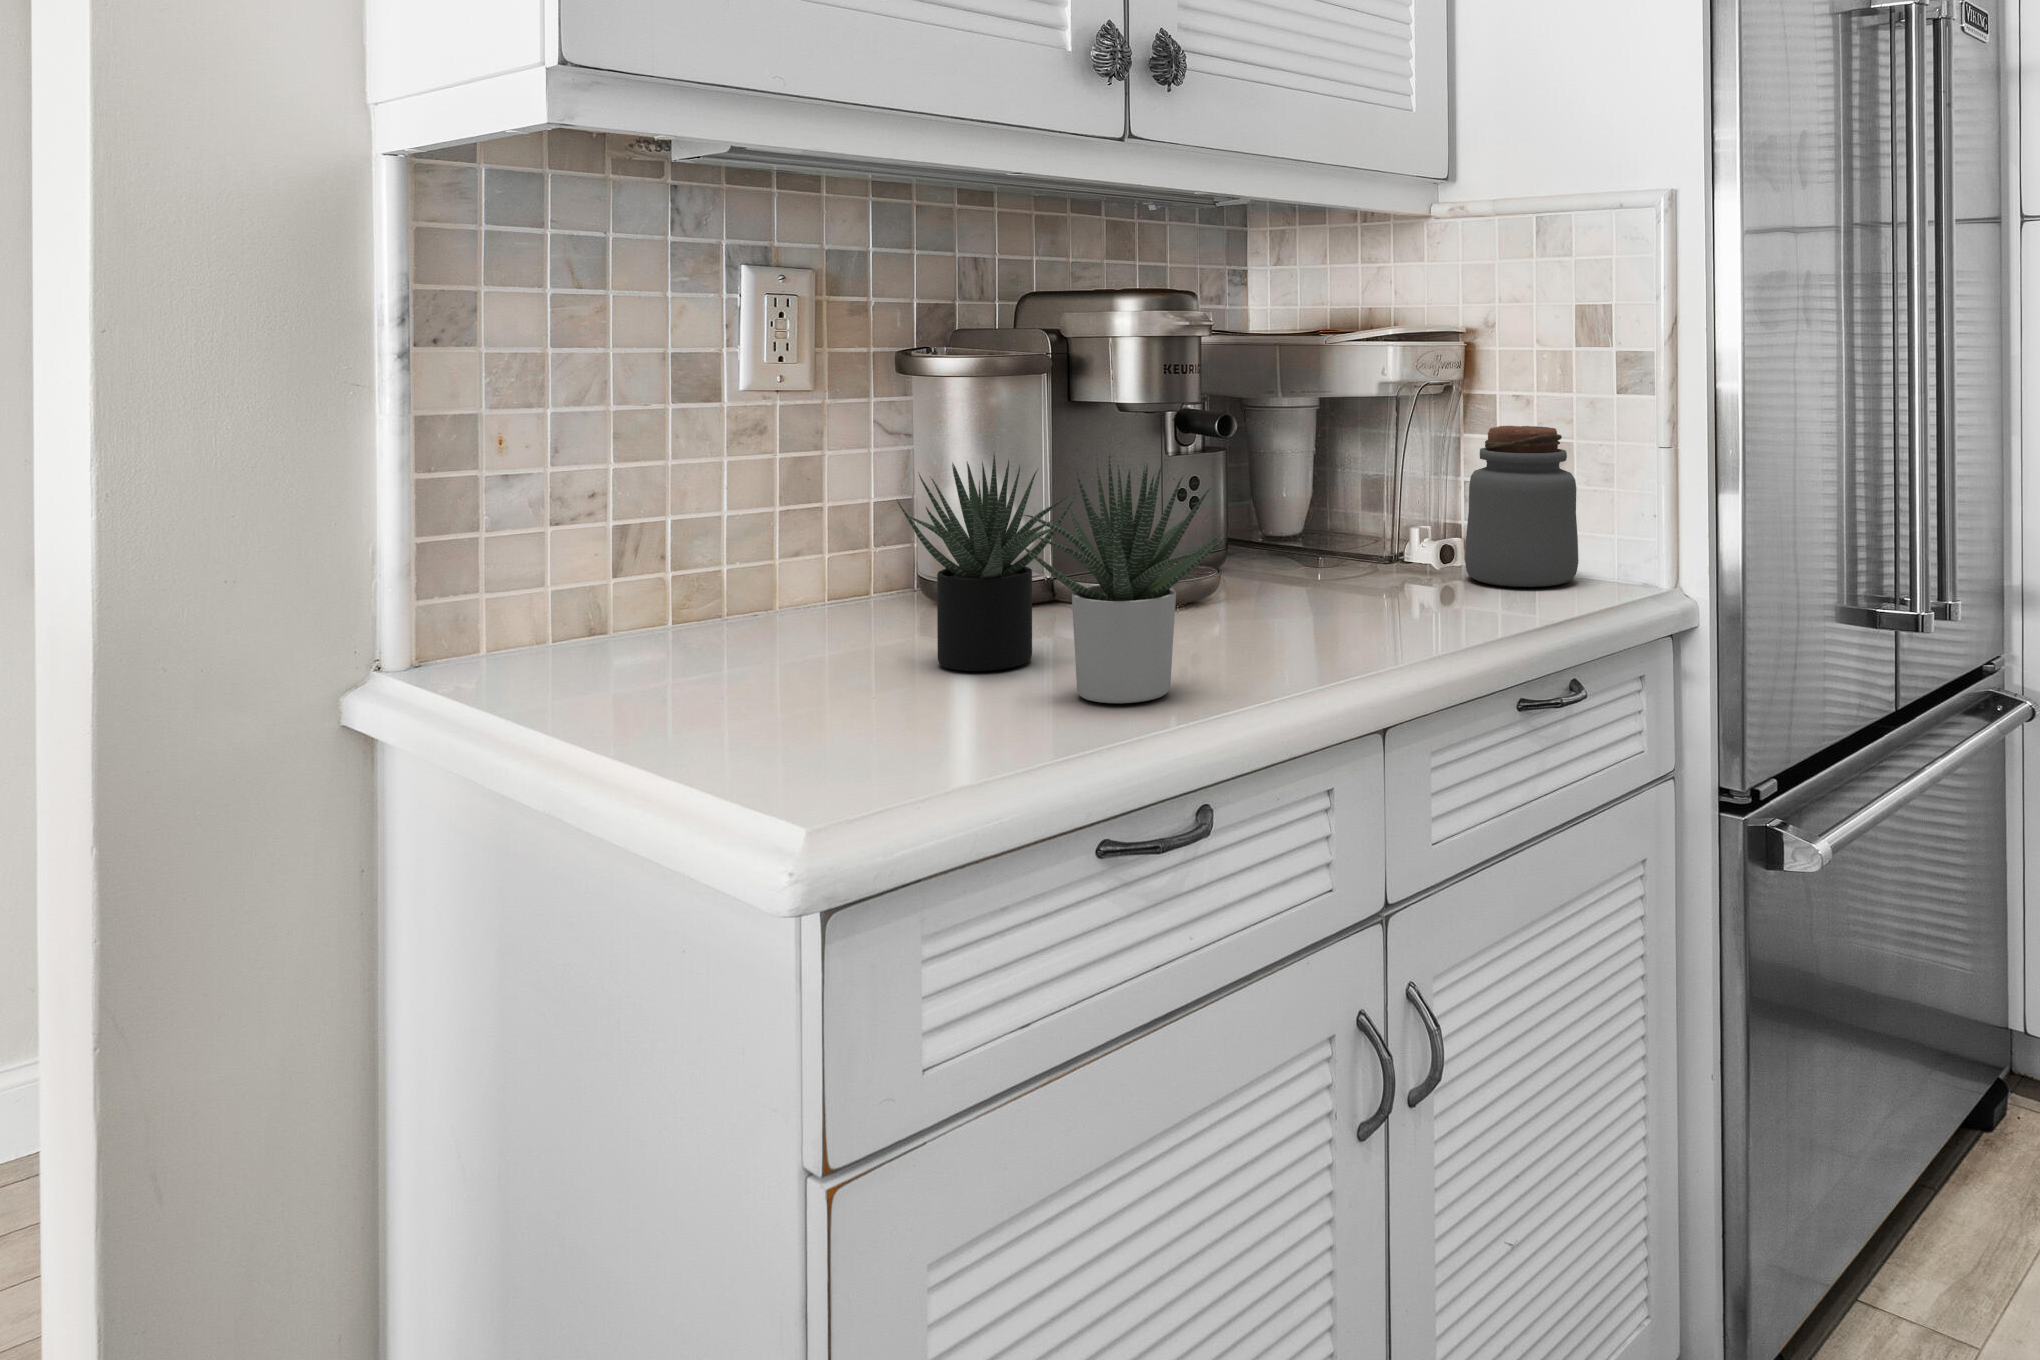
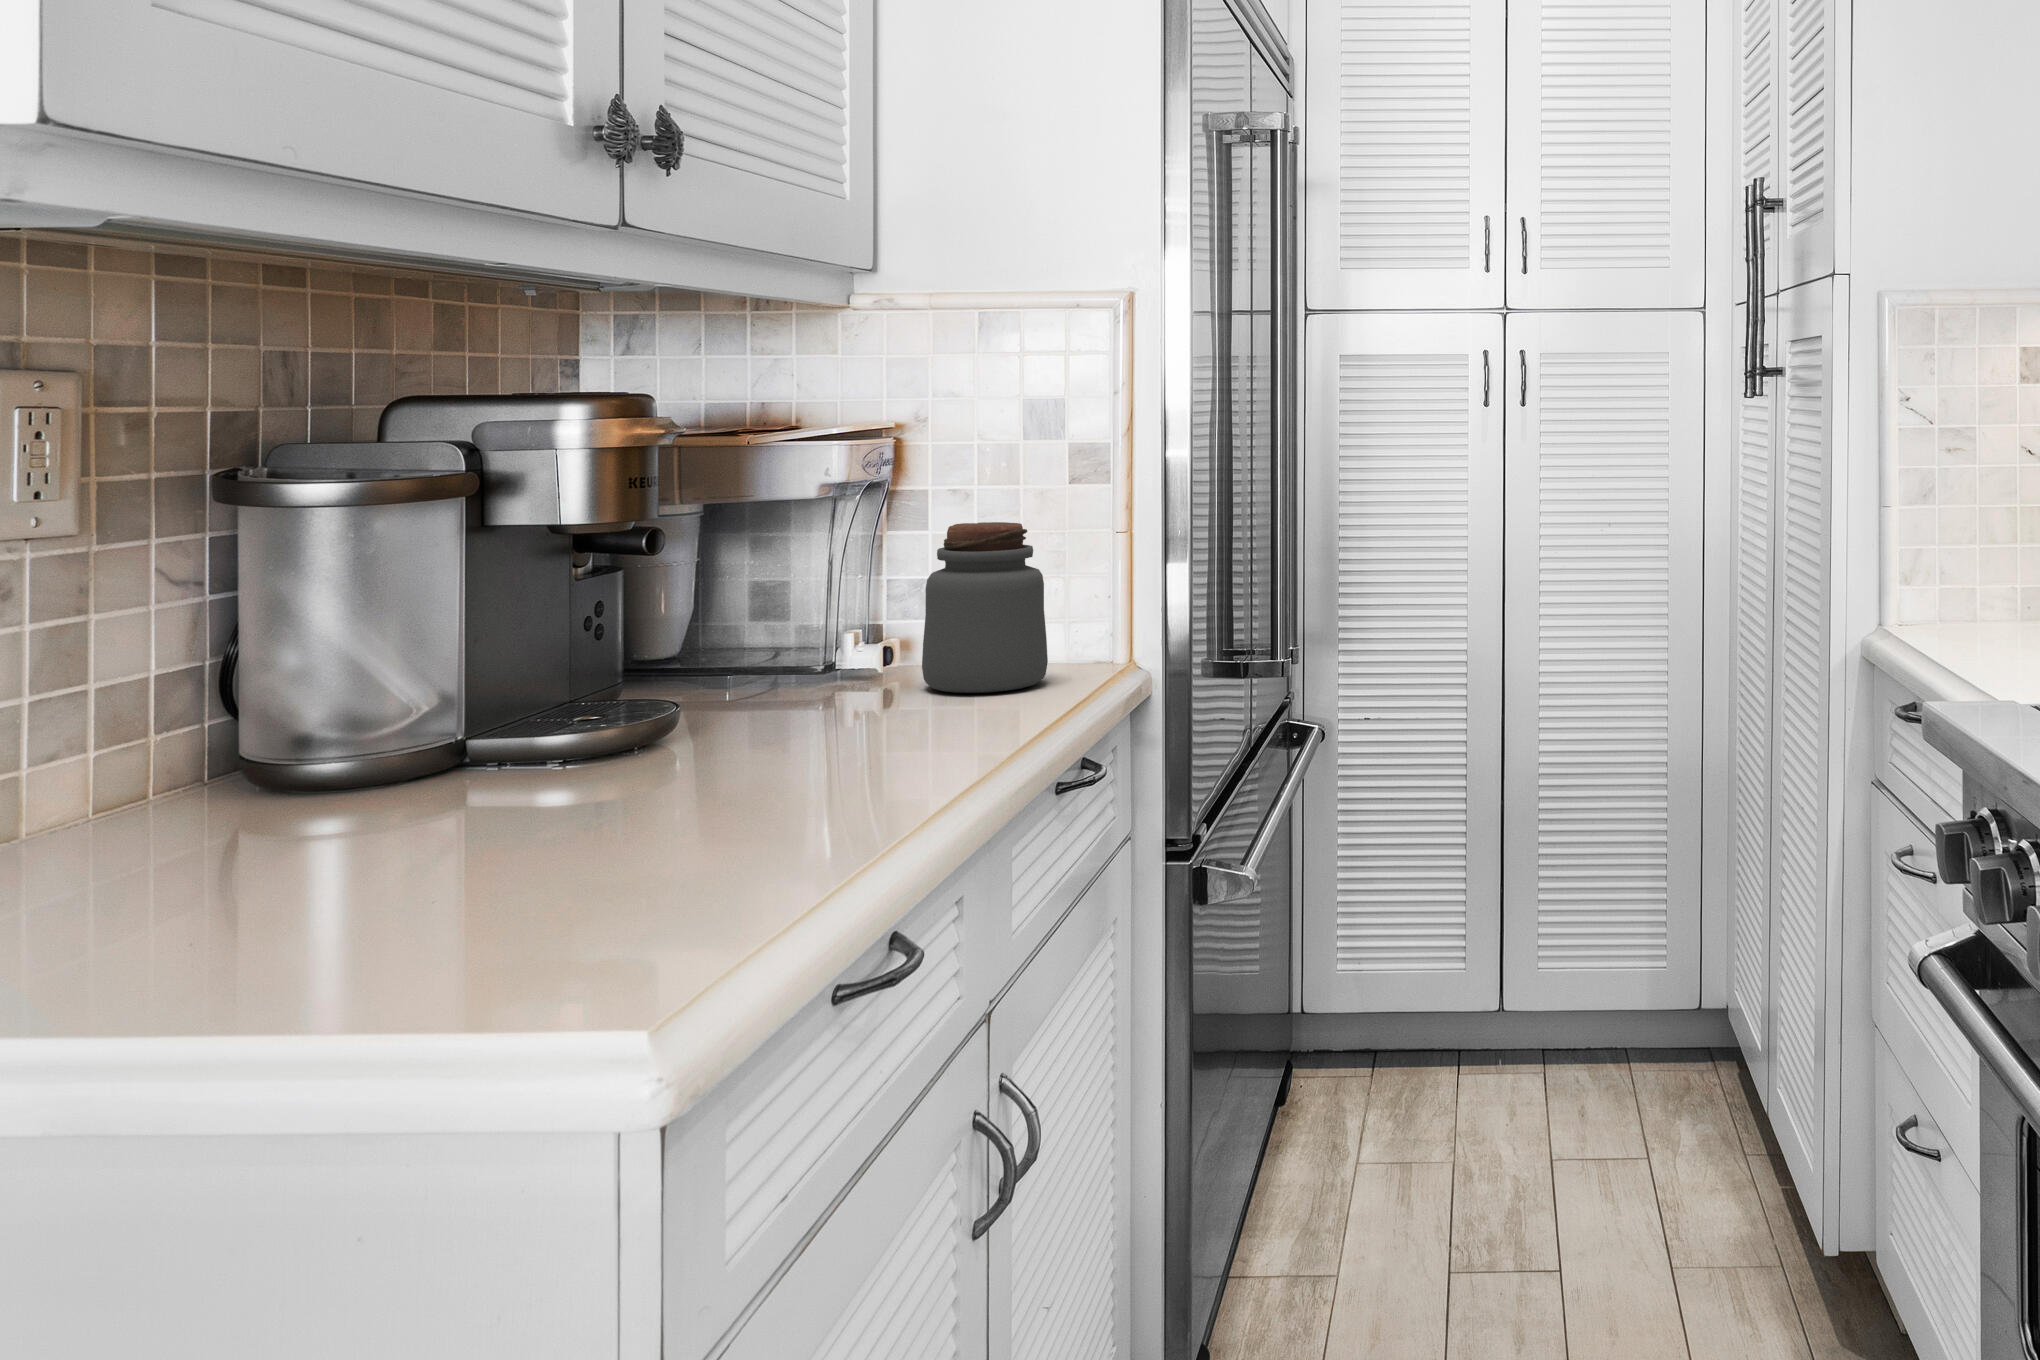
succulent plant: present [897,454,1230,703] -> none [346,576,835,859]

